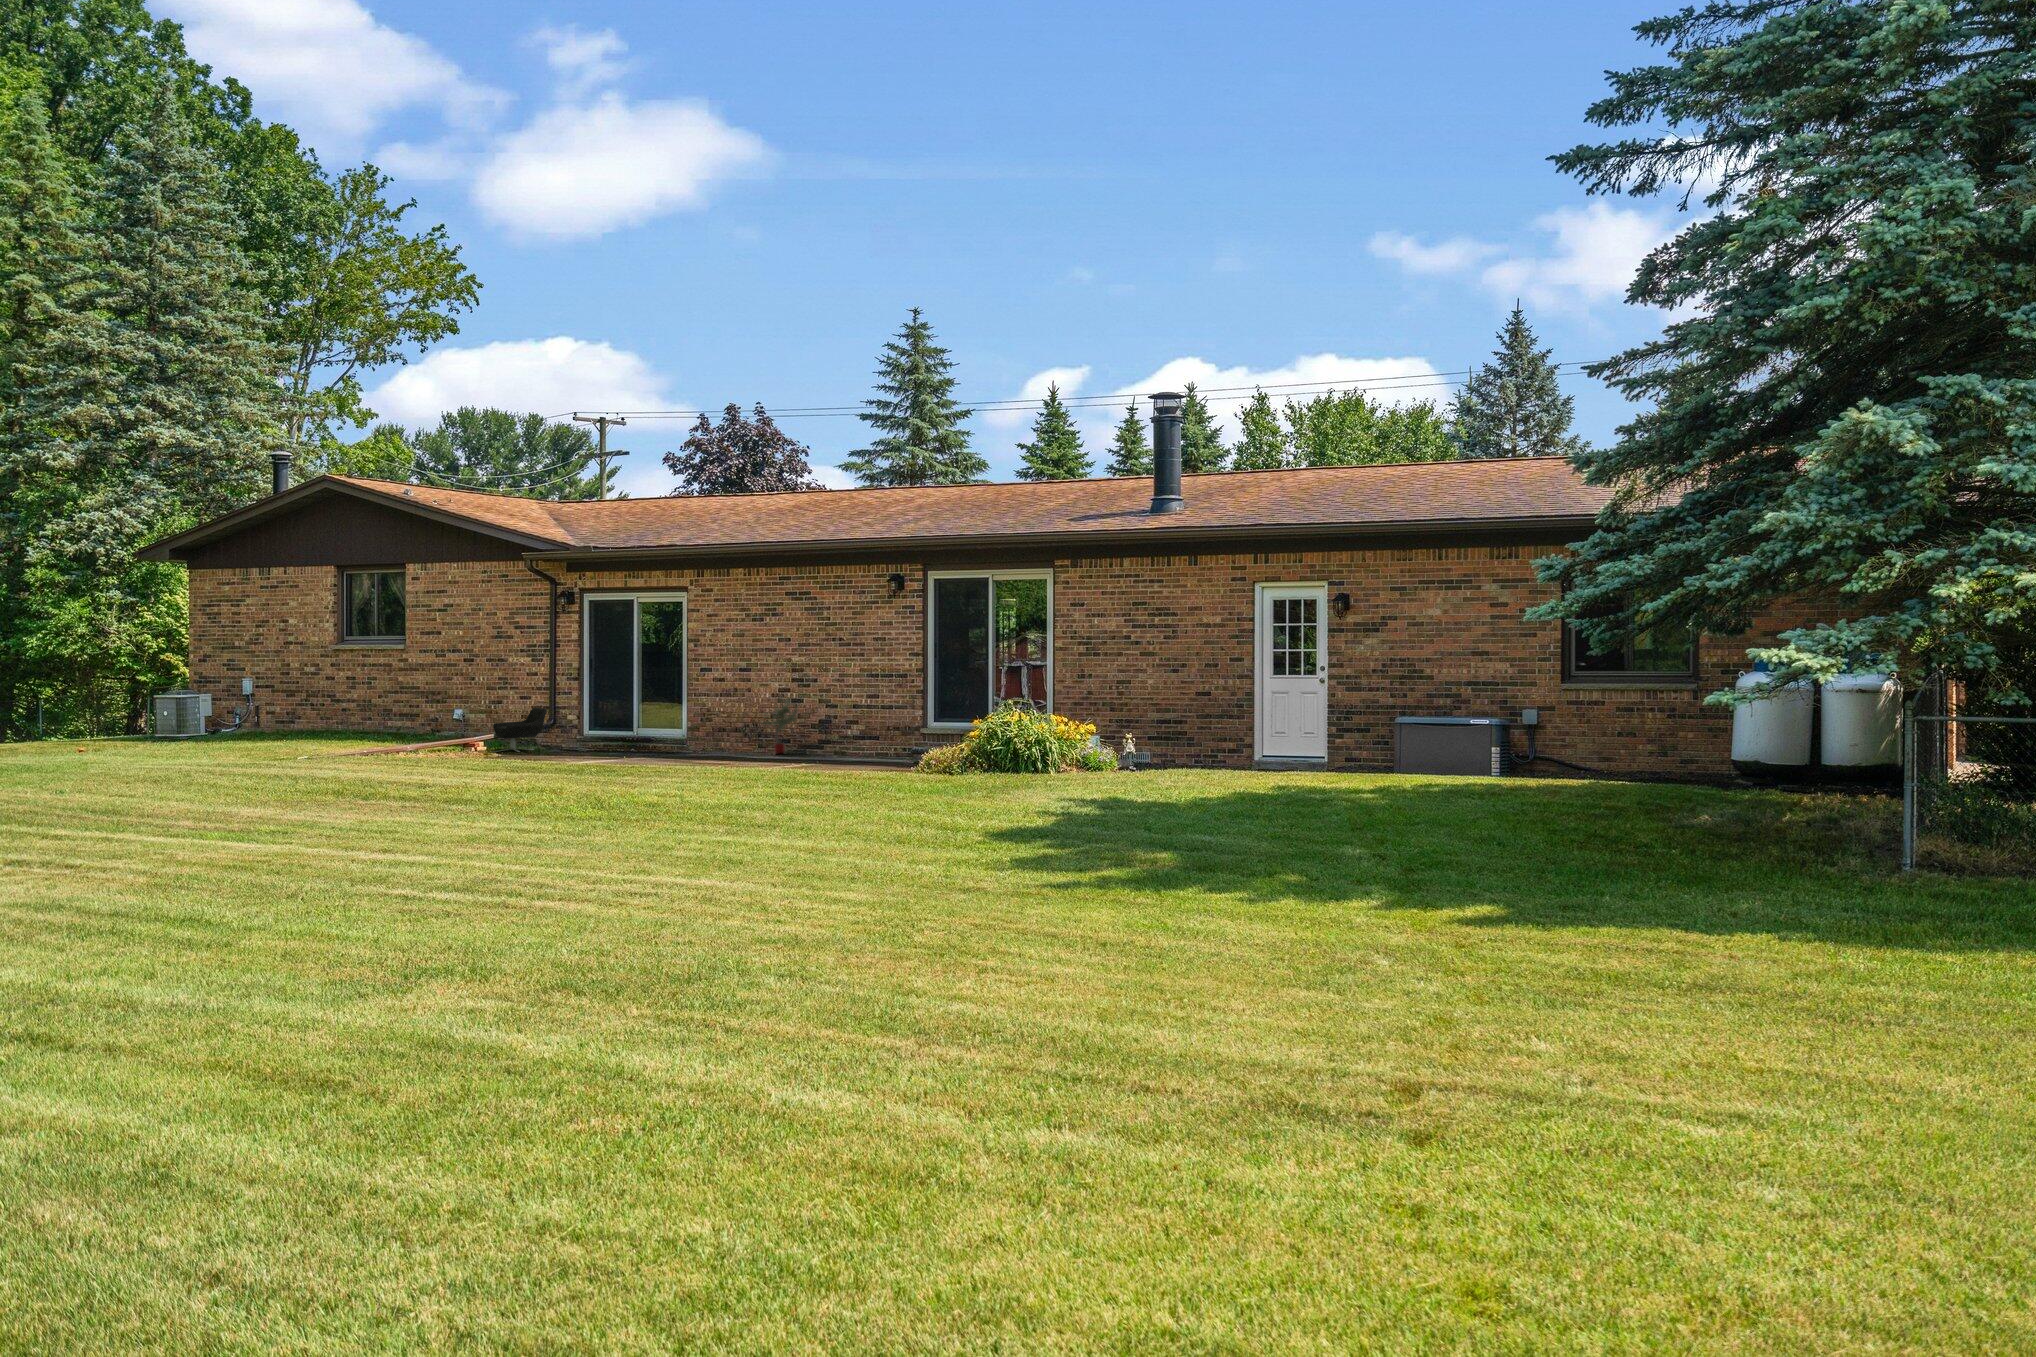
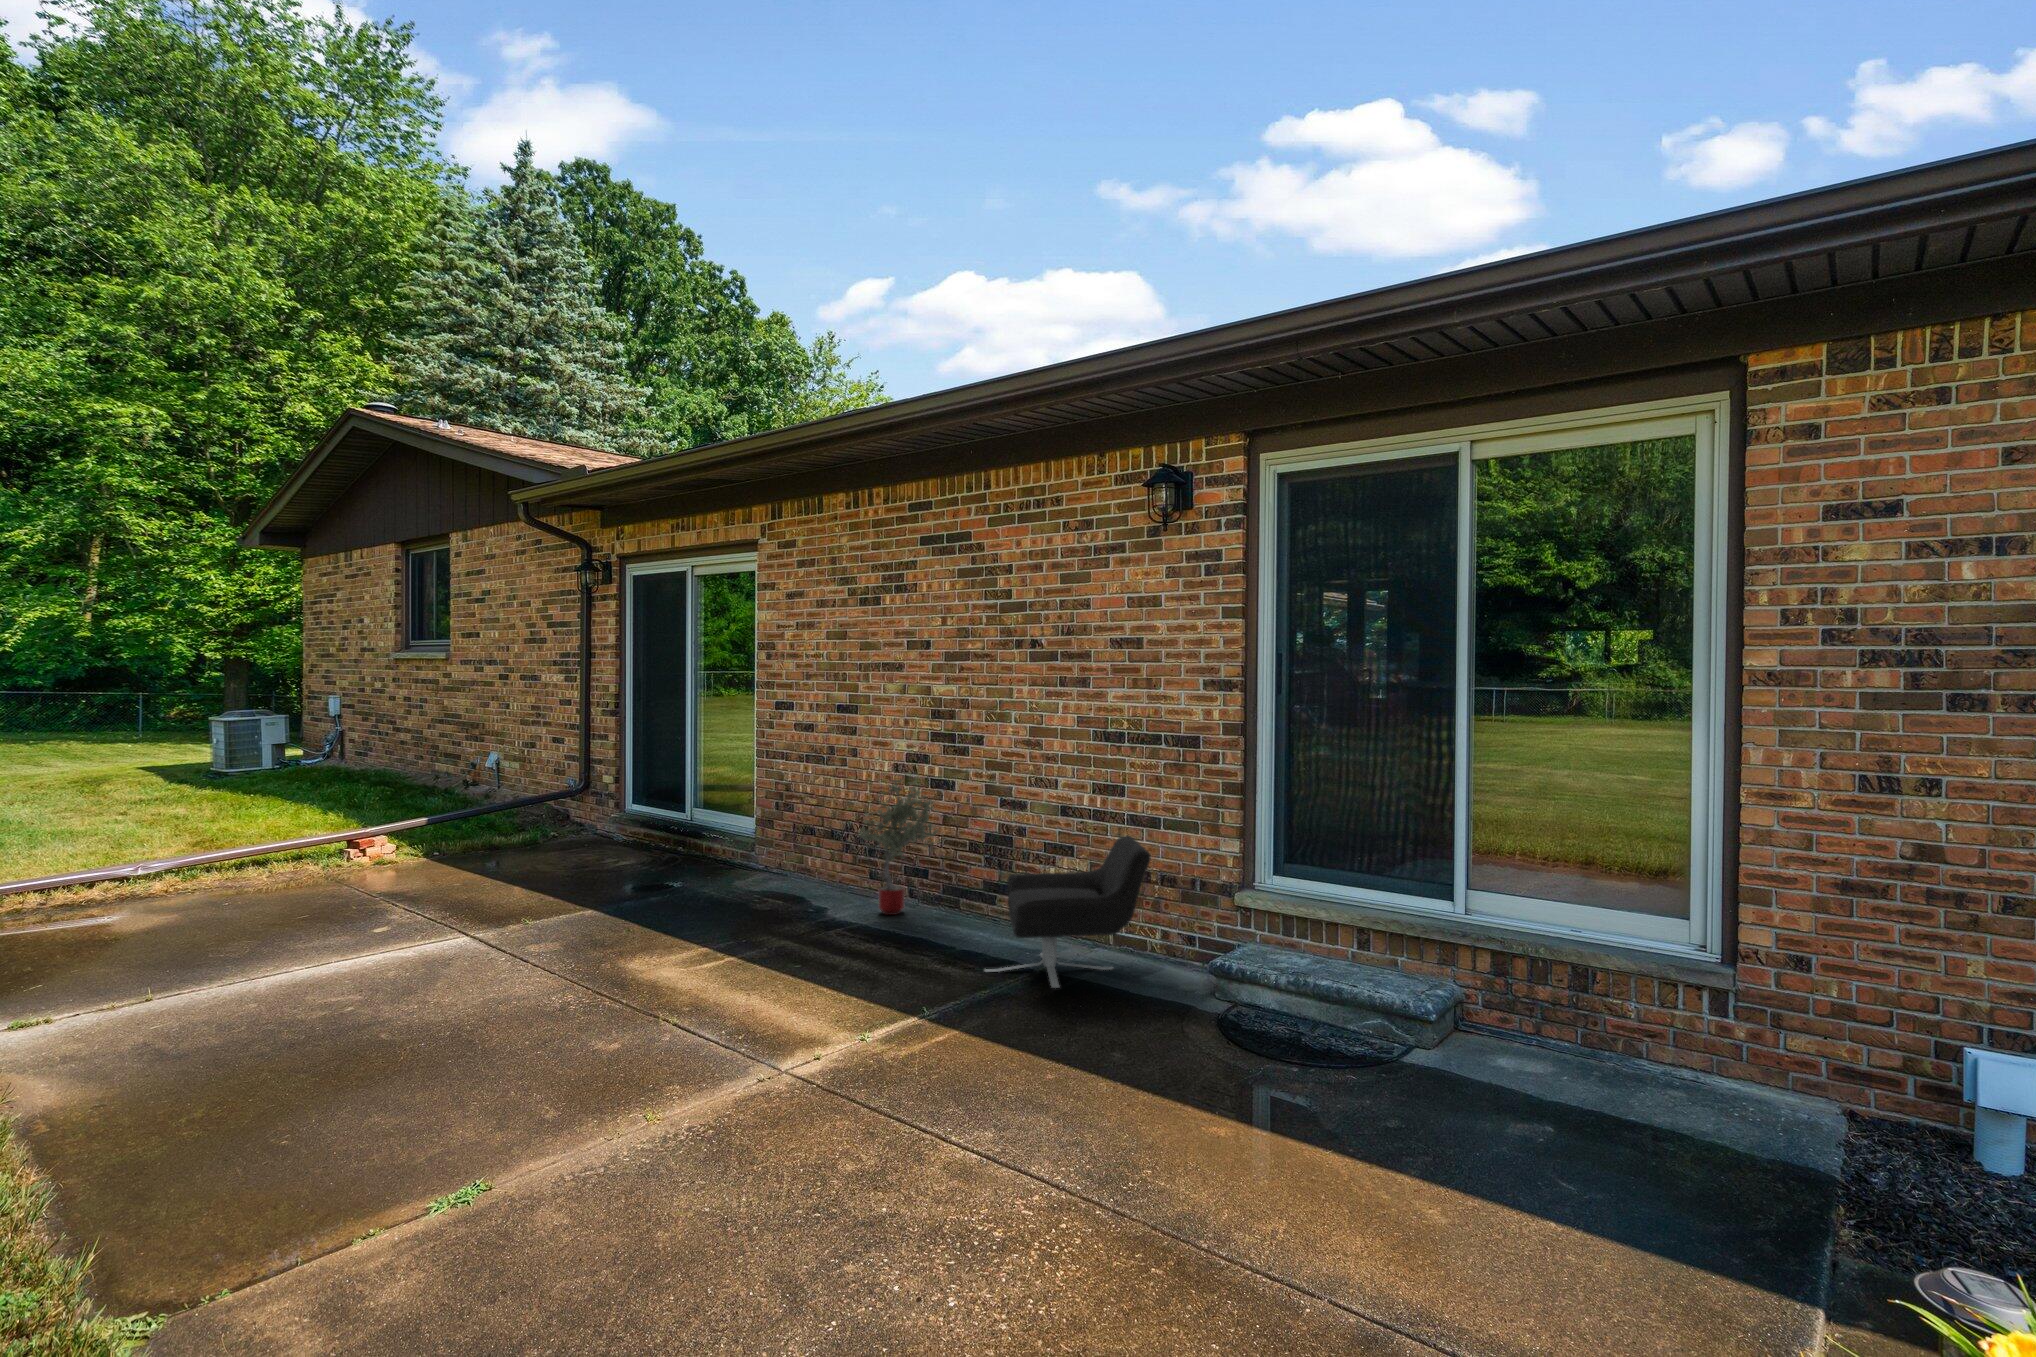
lounge chair: present [493,708,547,752] -> present [985,836,1151,988]

